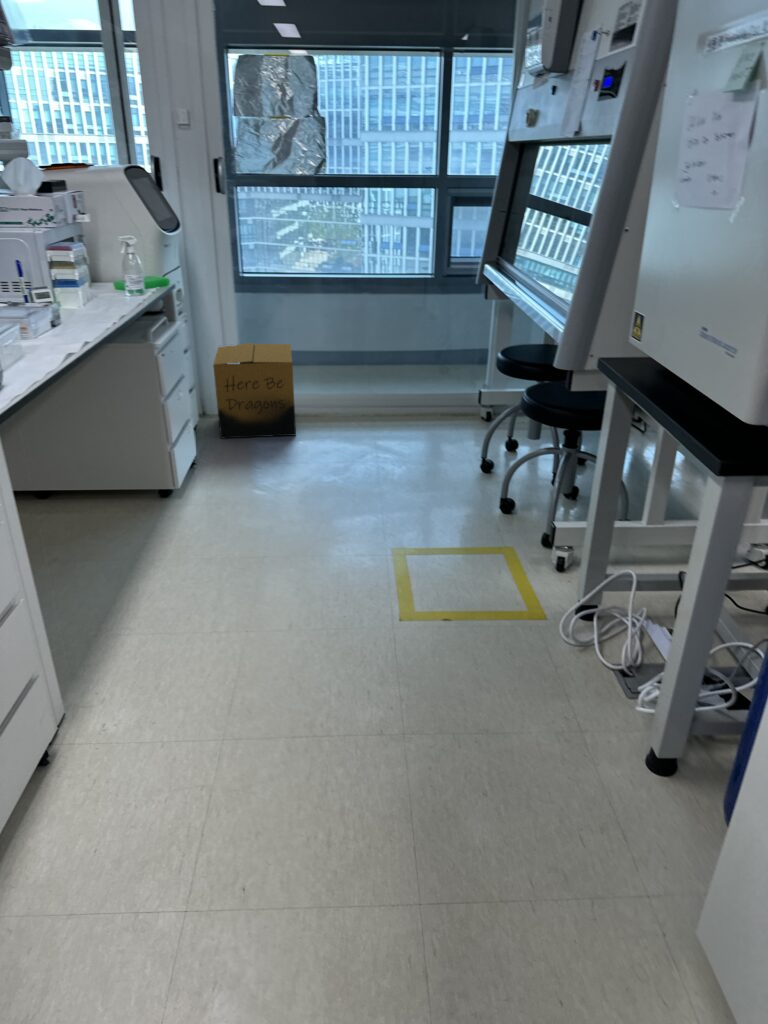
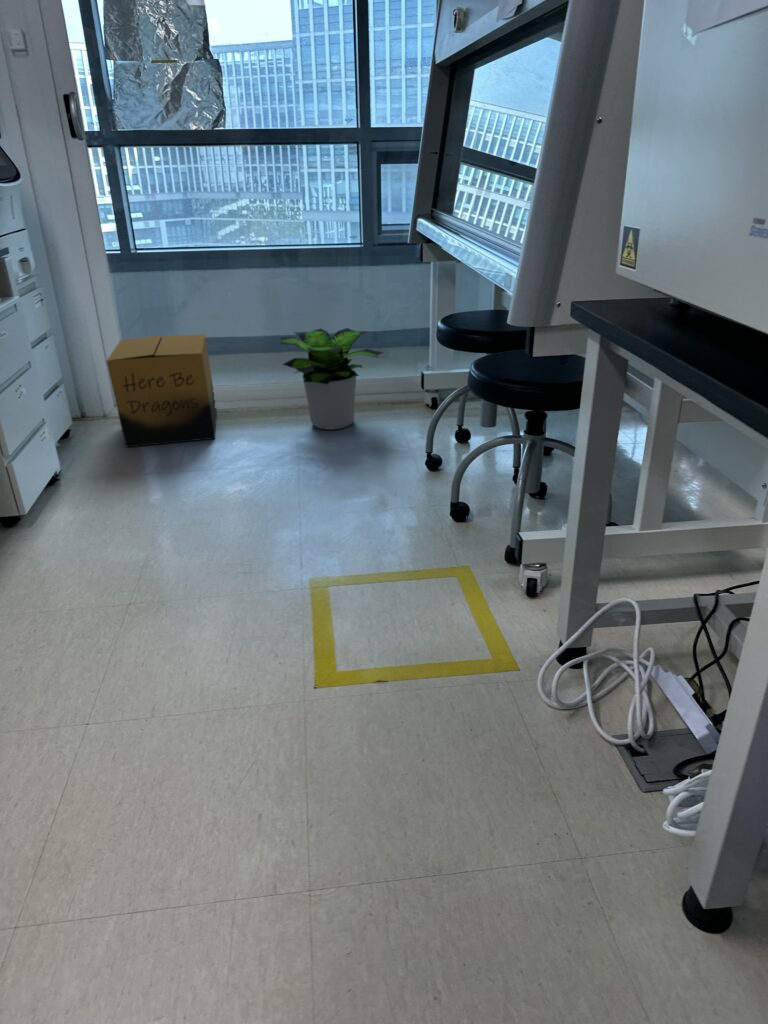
potted plant: none [357,344,447,433] -> present [280,328,383,430]

